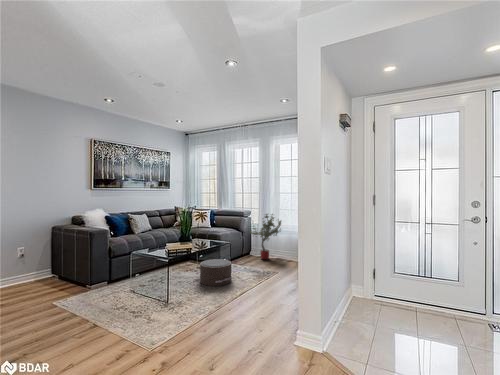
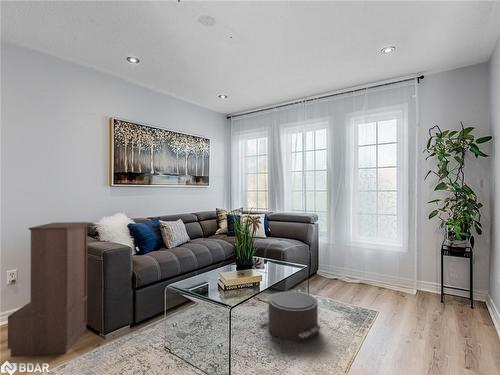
bookshelf: none [26,214,78,299] -> present [8,222,87,357]
potted tree: present [250,214,281,260] -> none [320,220,374,286]

